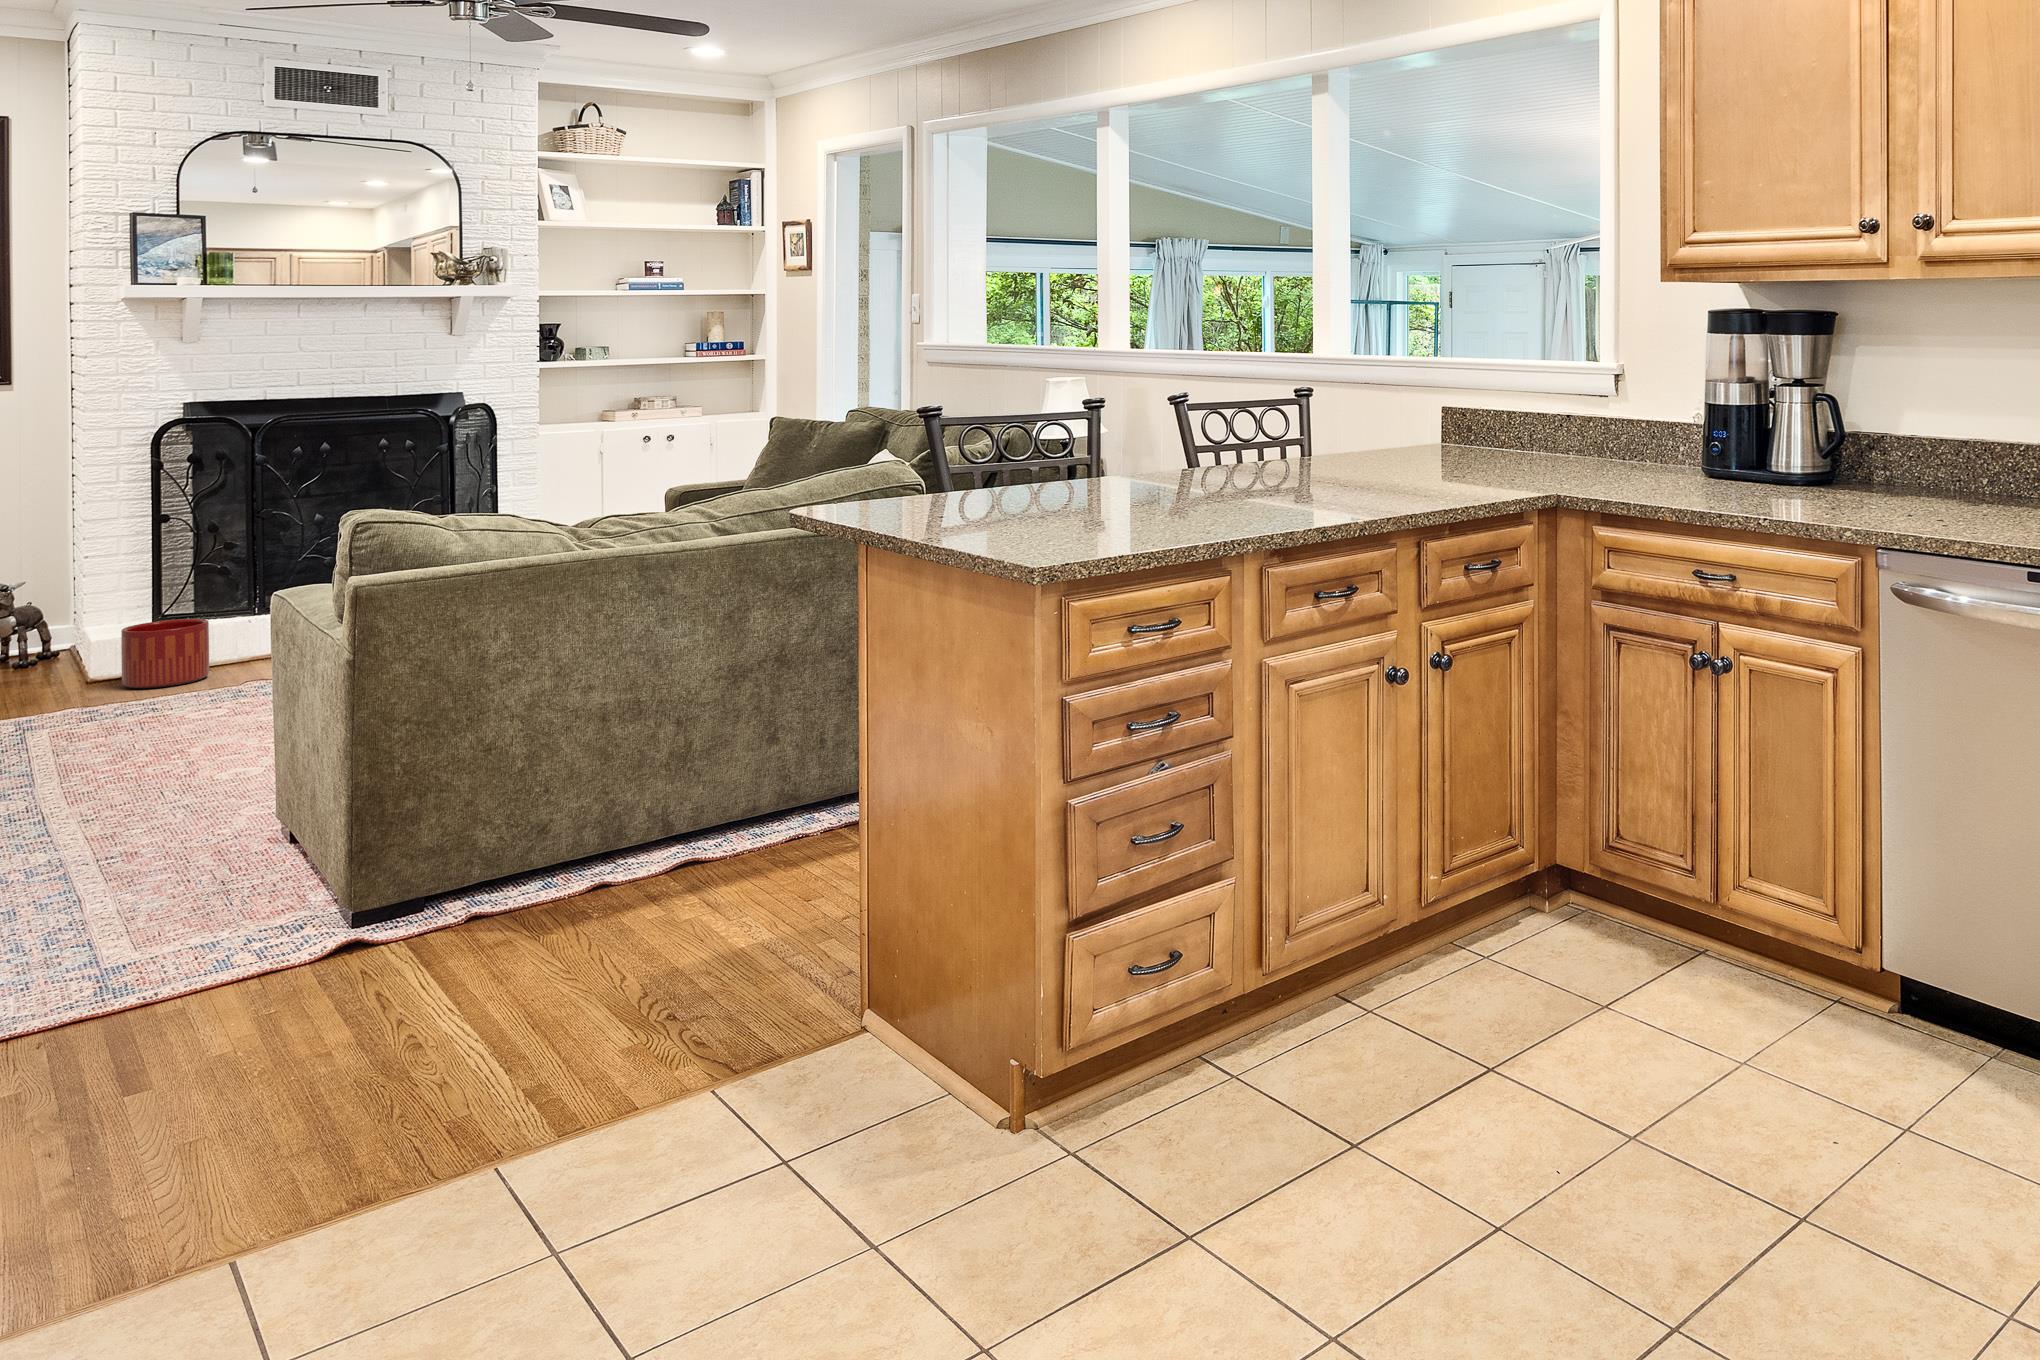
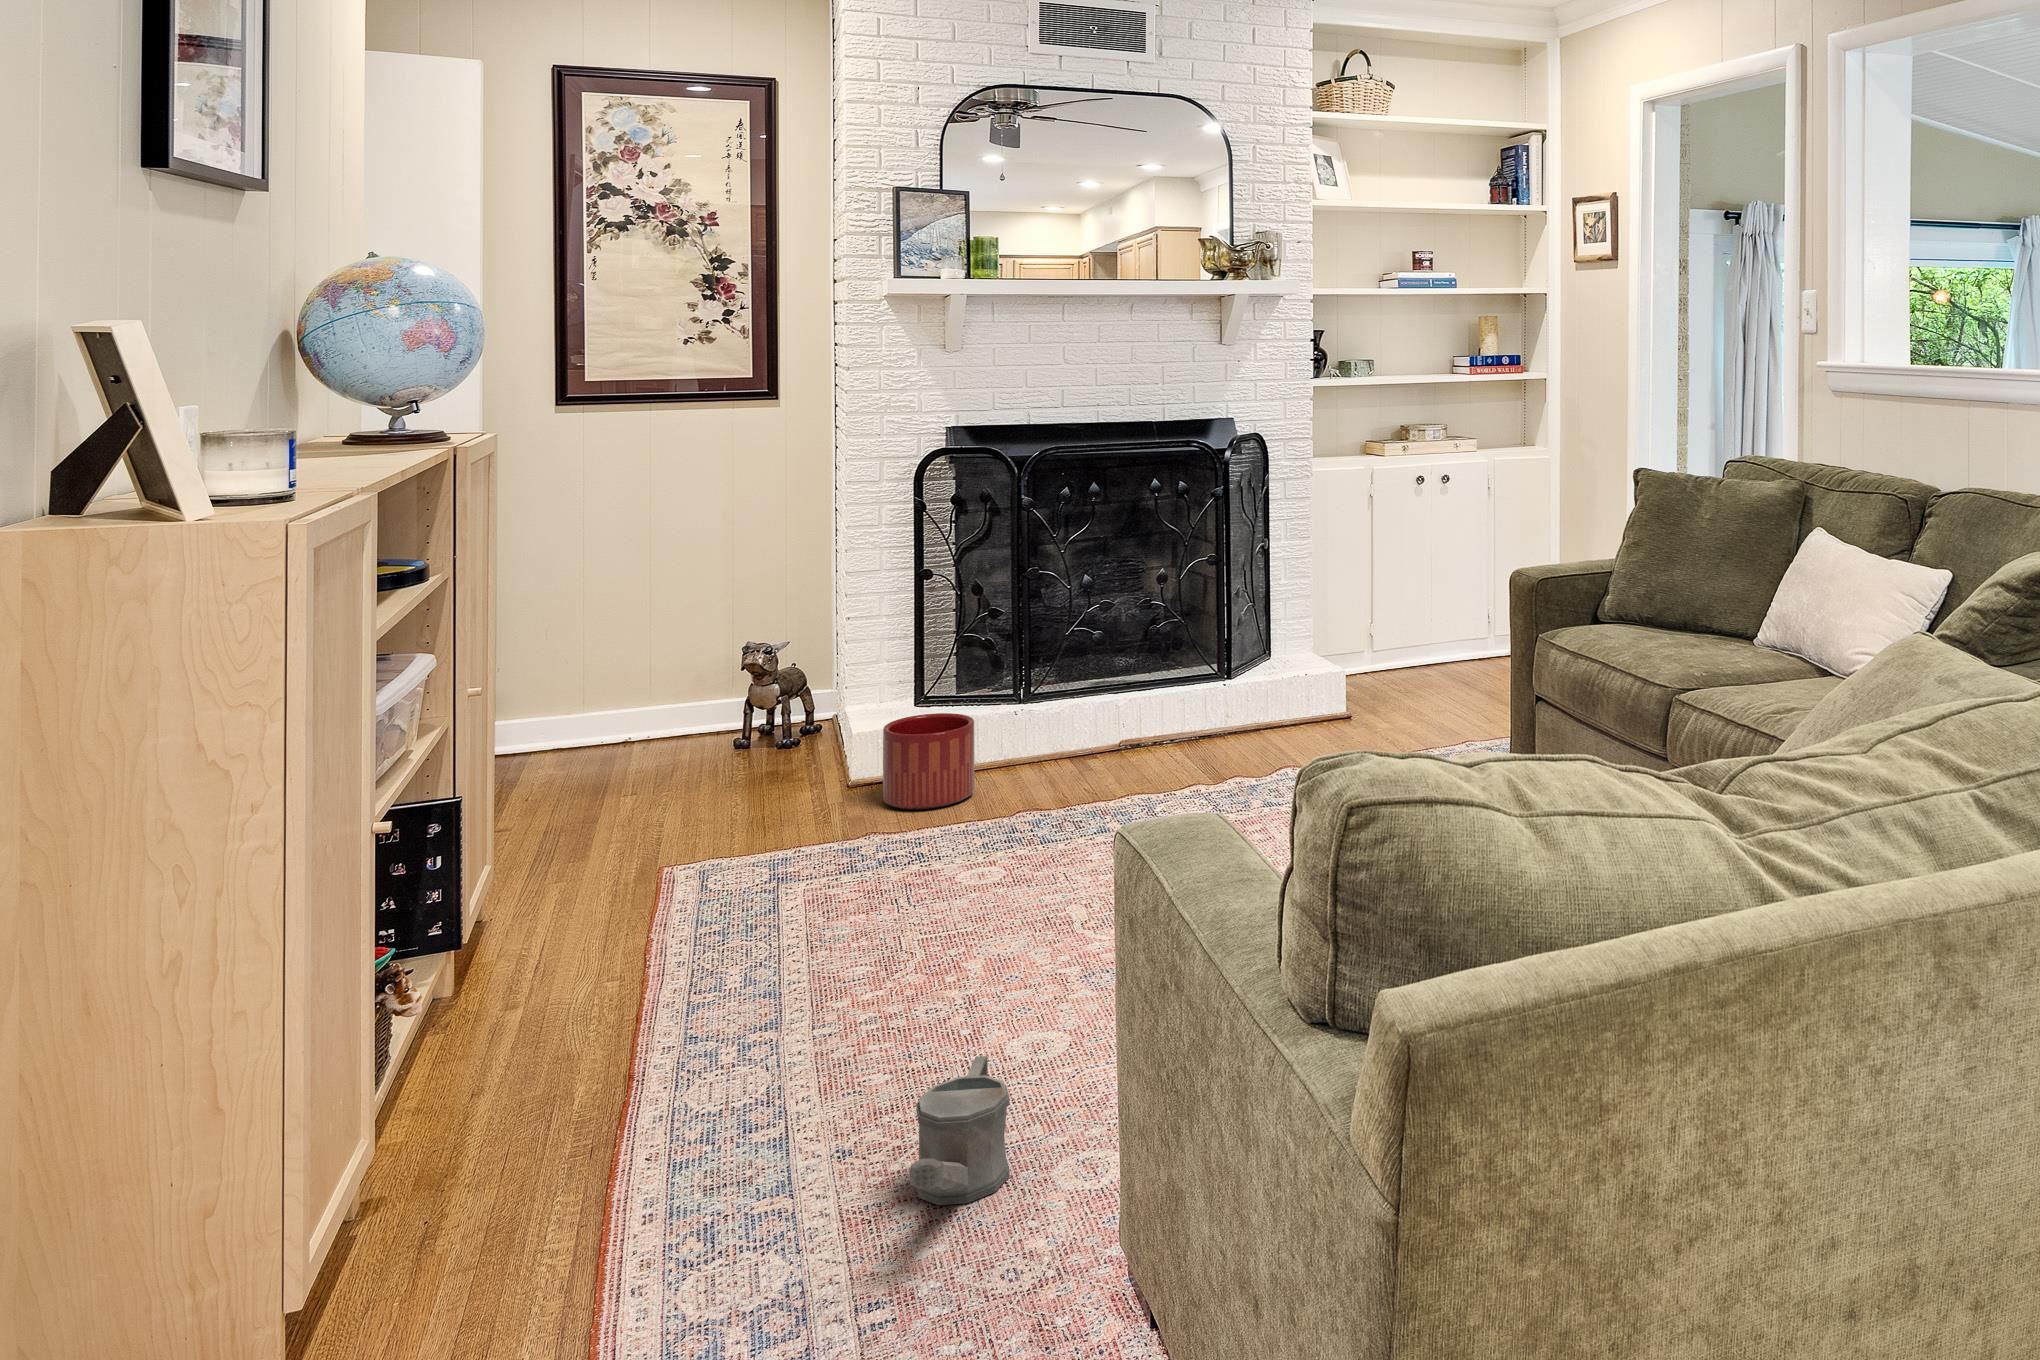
watering can: none [137,757,212,828] -> present [910,1056,1010,1205]

